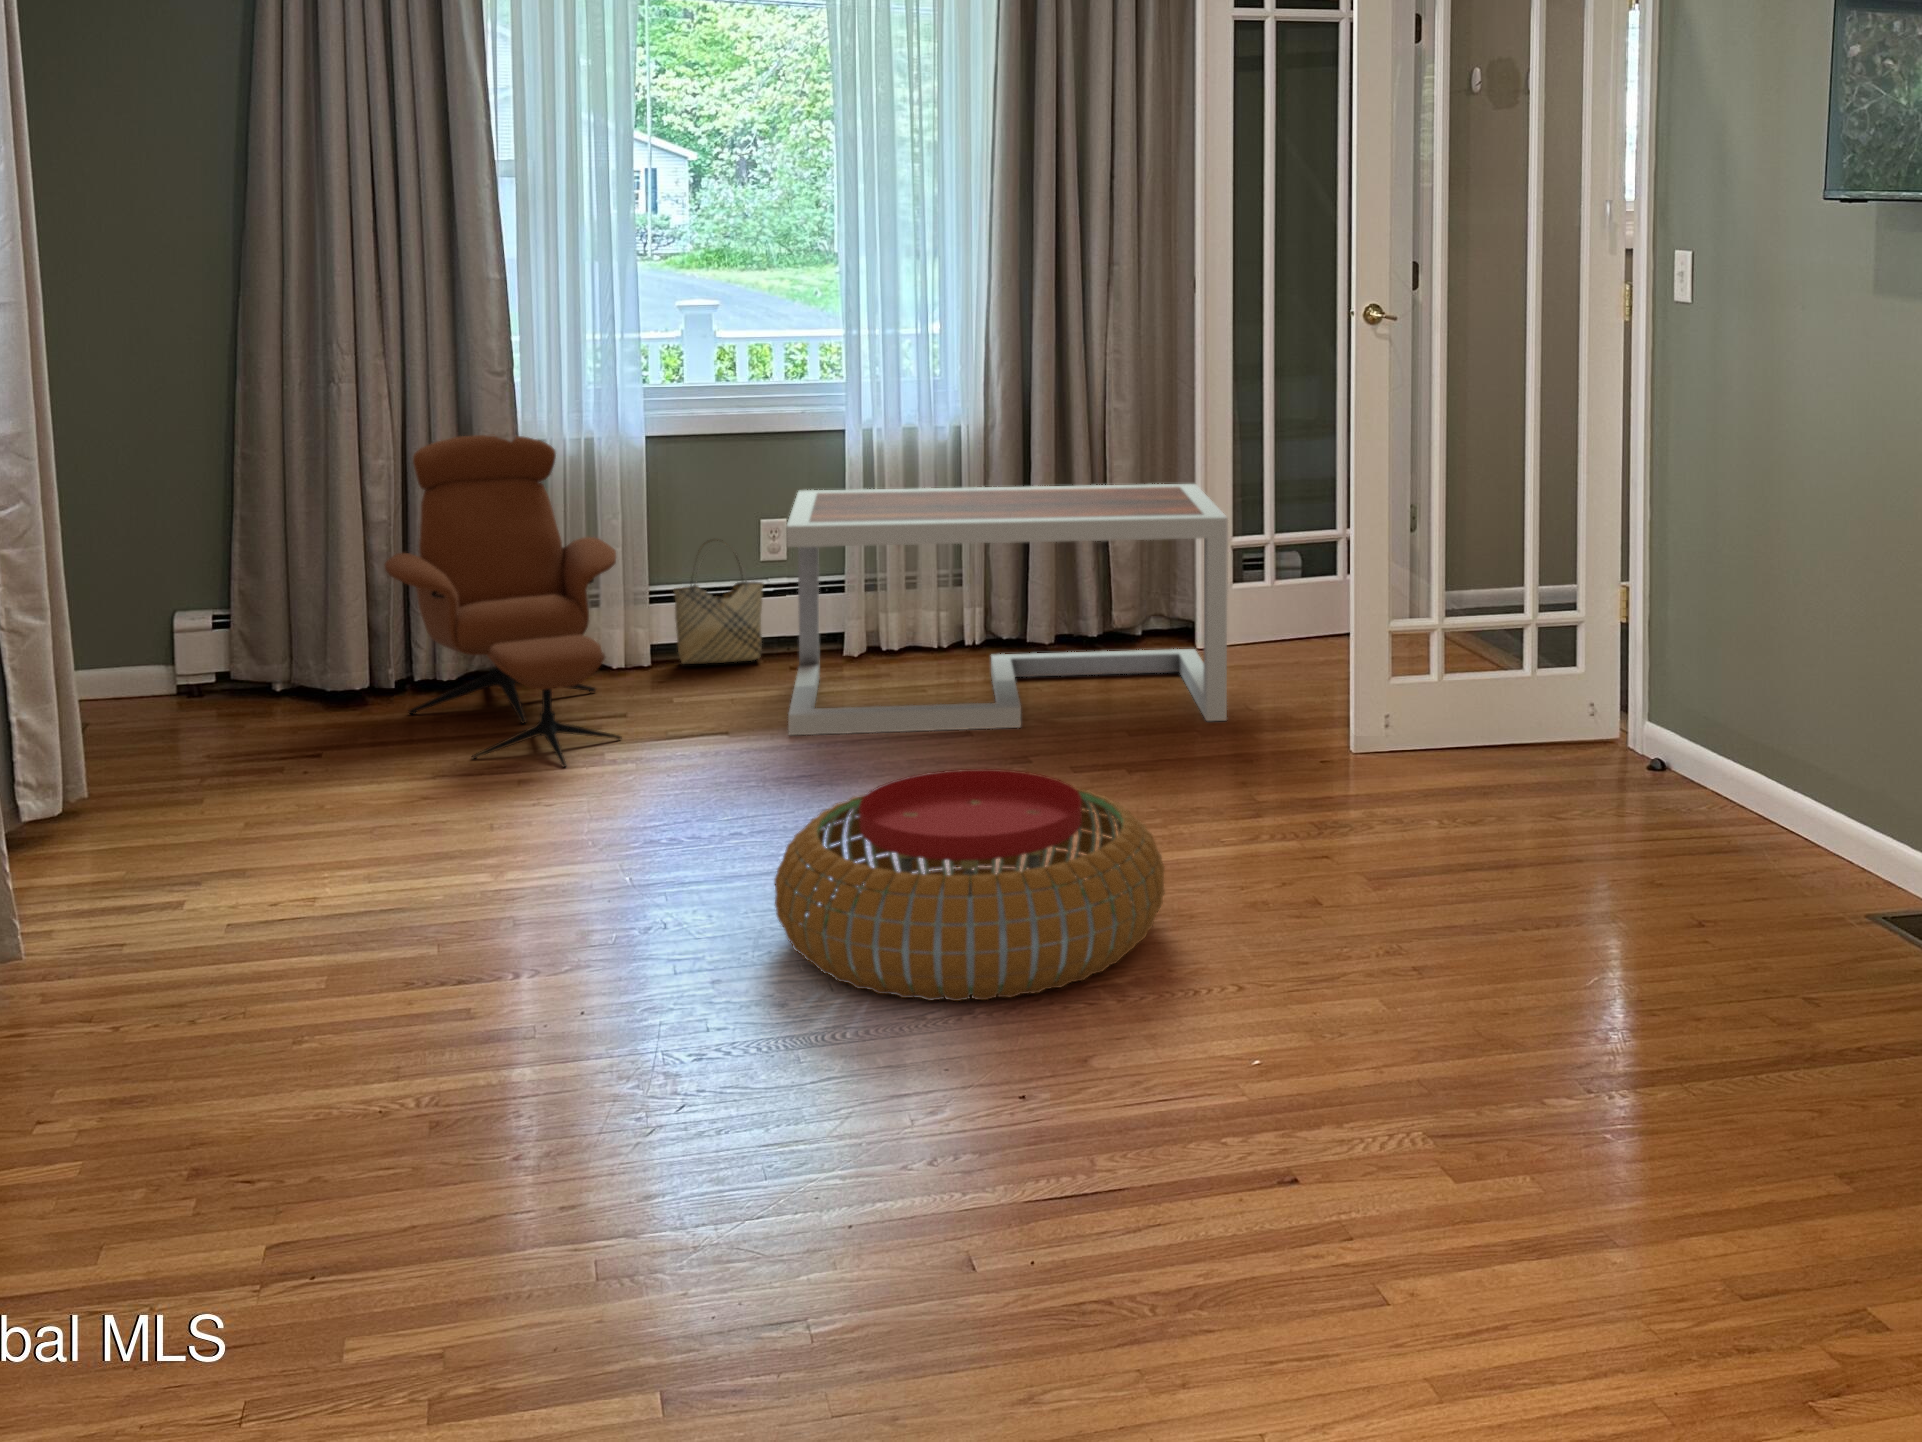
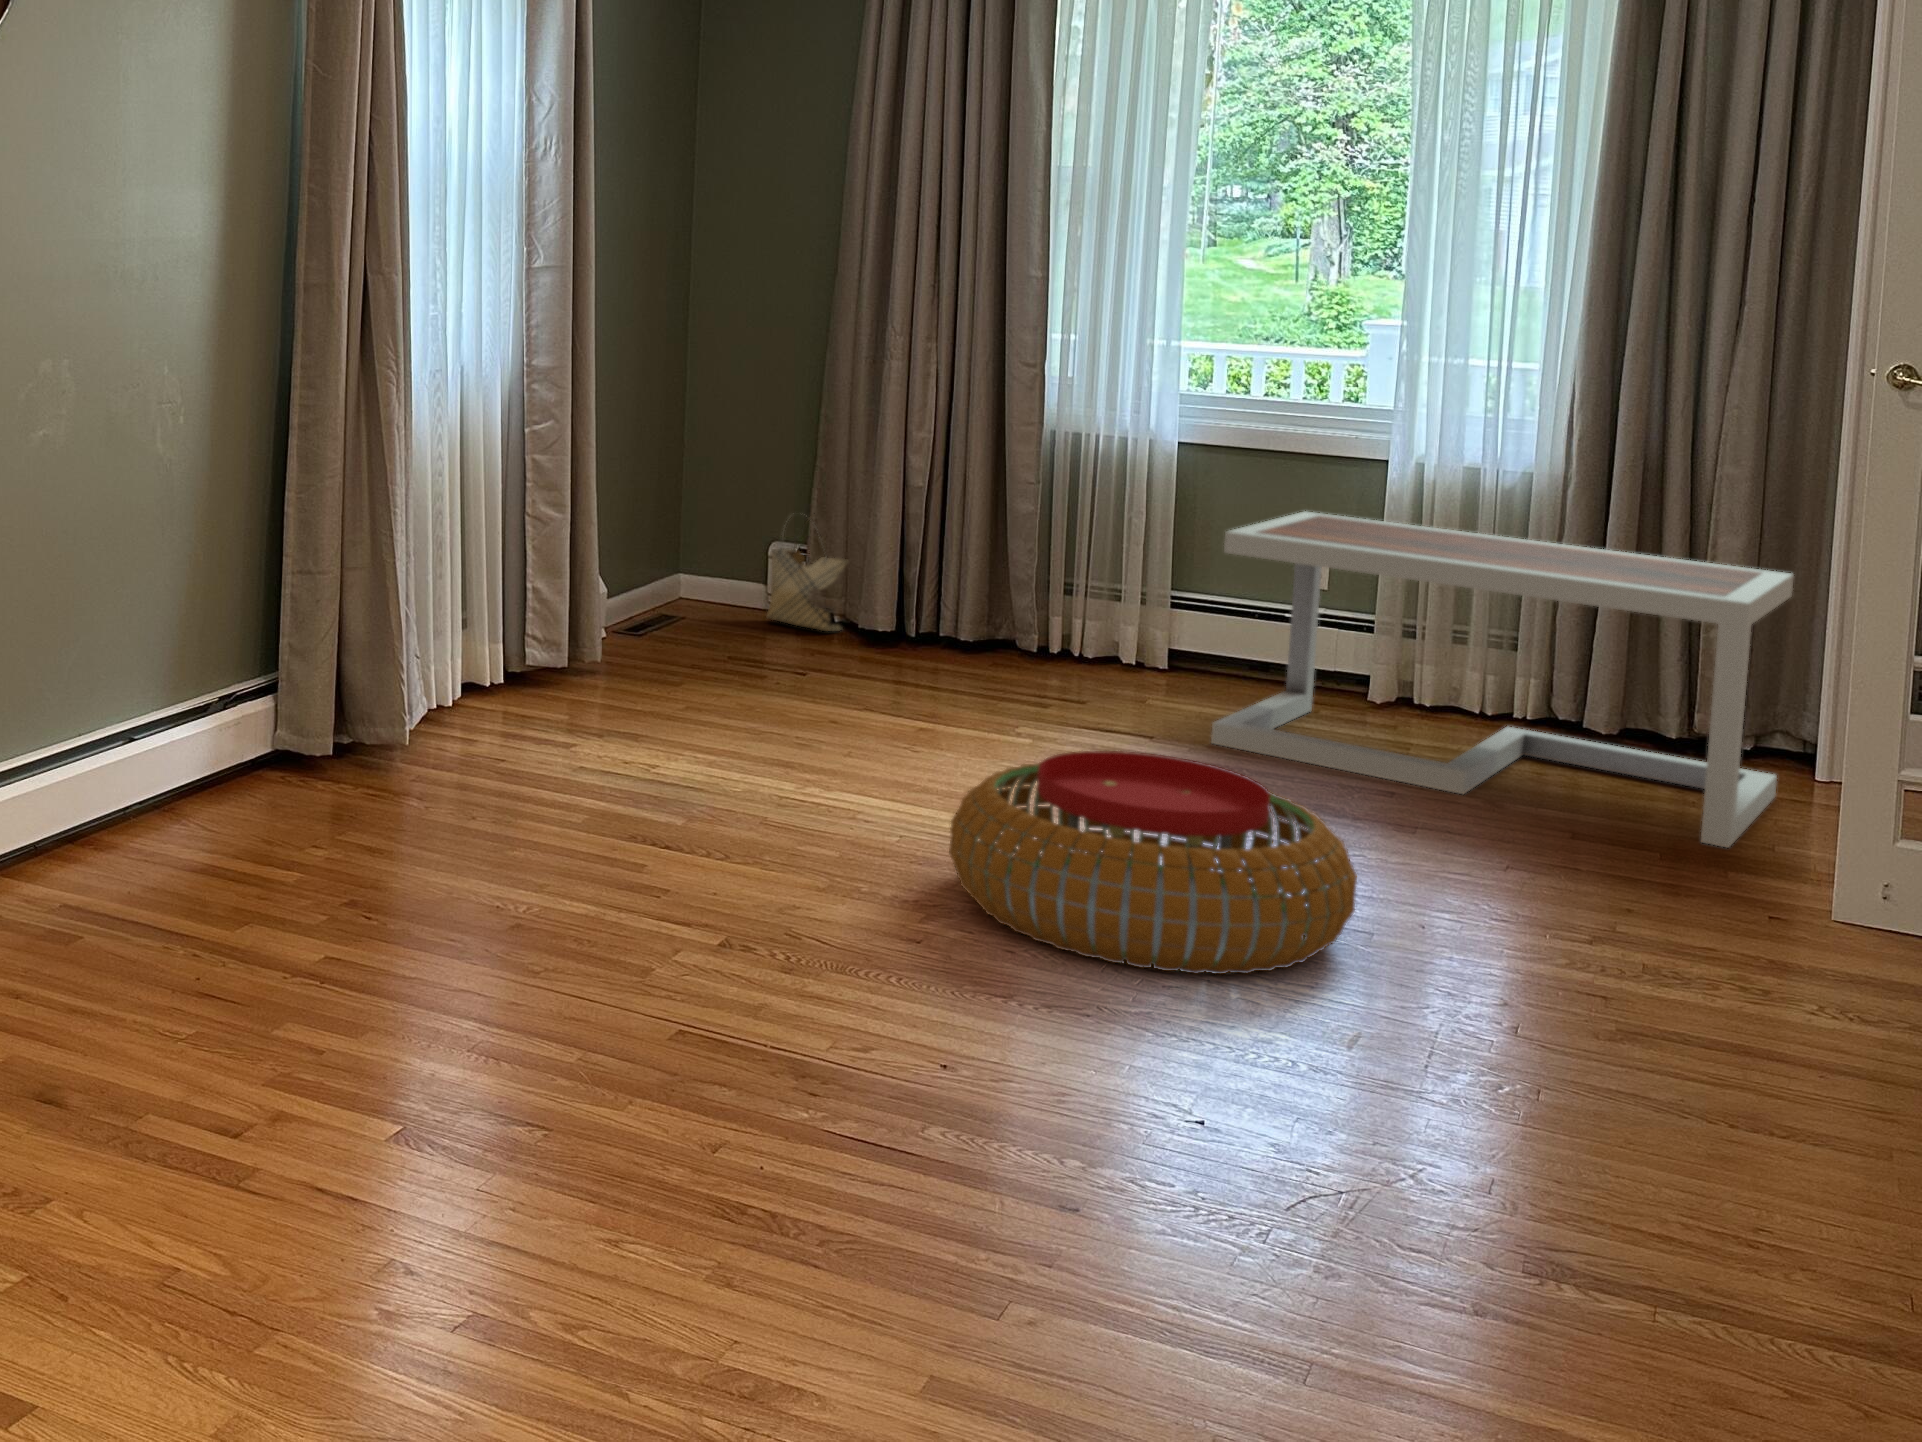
lounge chair: present [385,435,621,767] -> none [901,417,1113,717]
woven basket: present [673,539,763,664] -> present [767,513,847,631]

